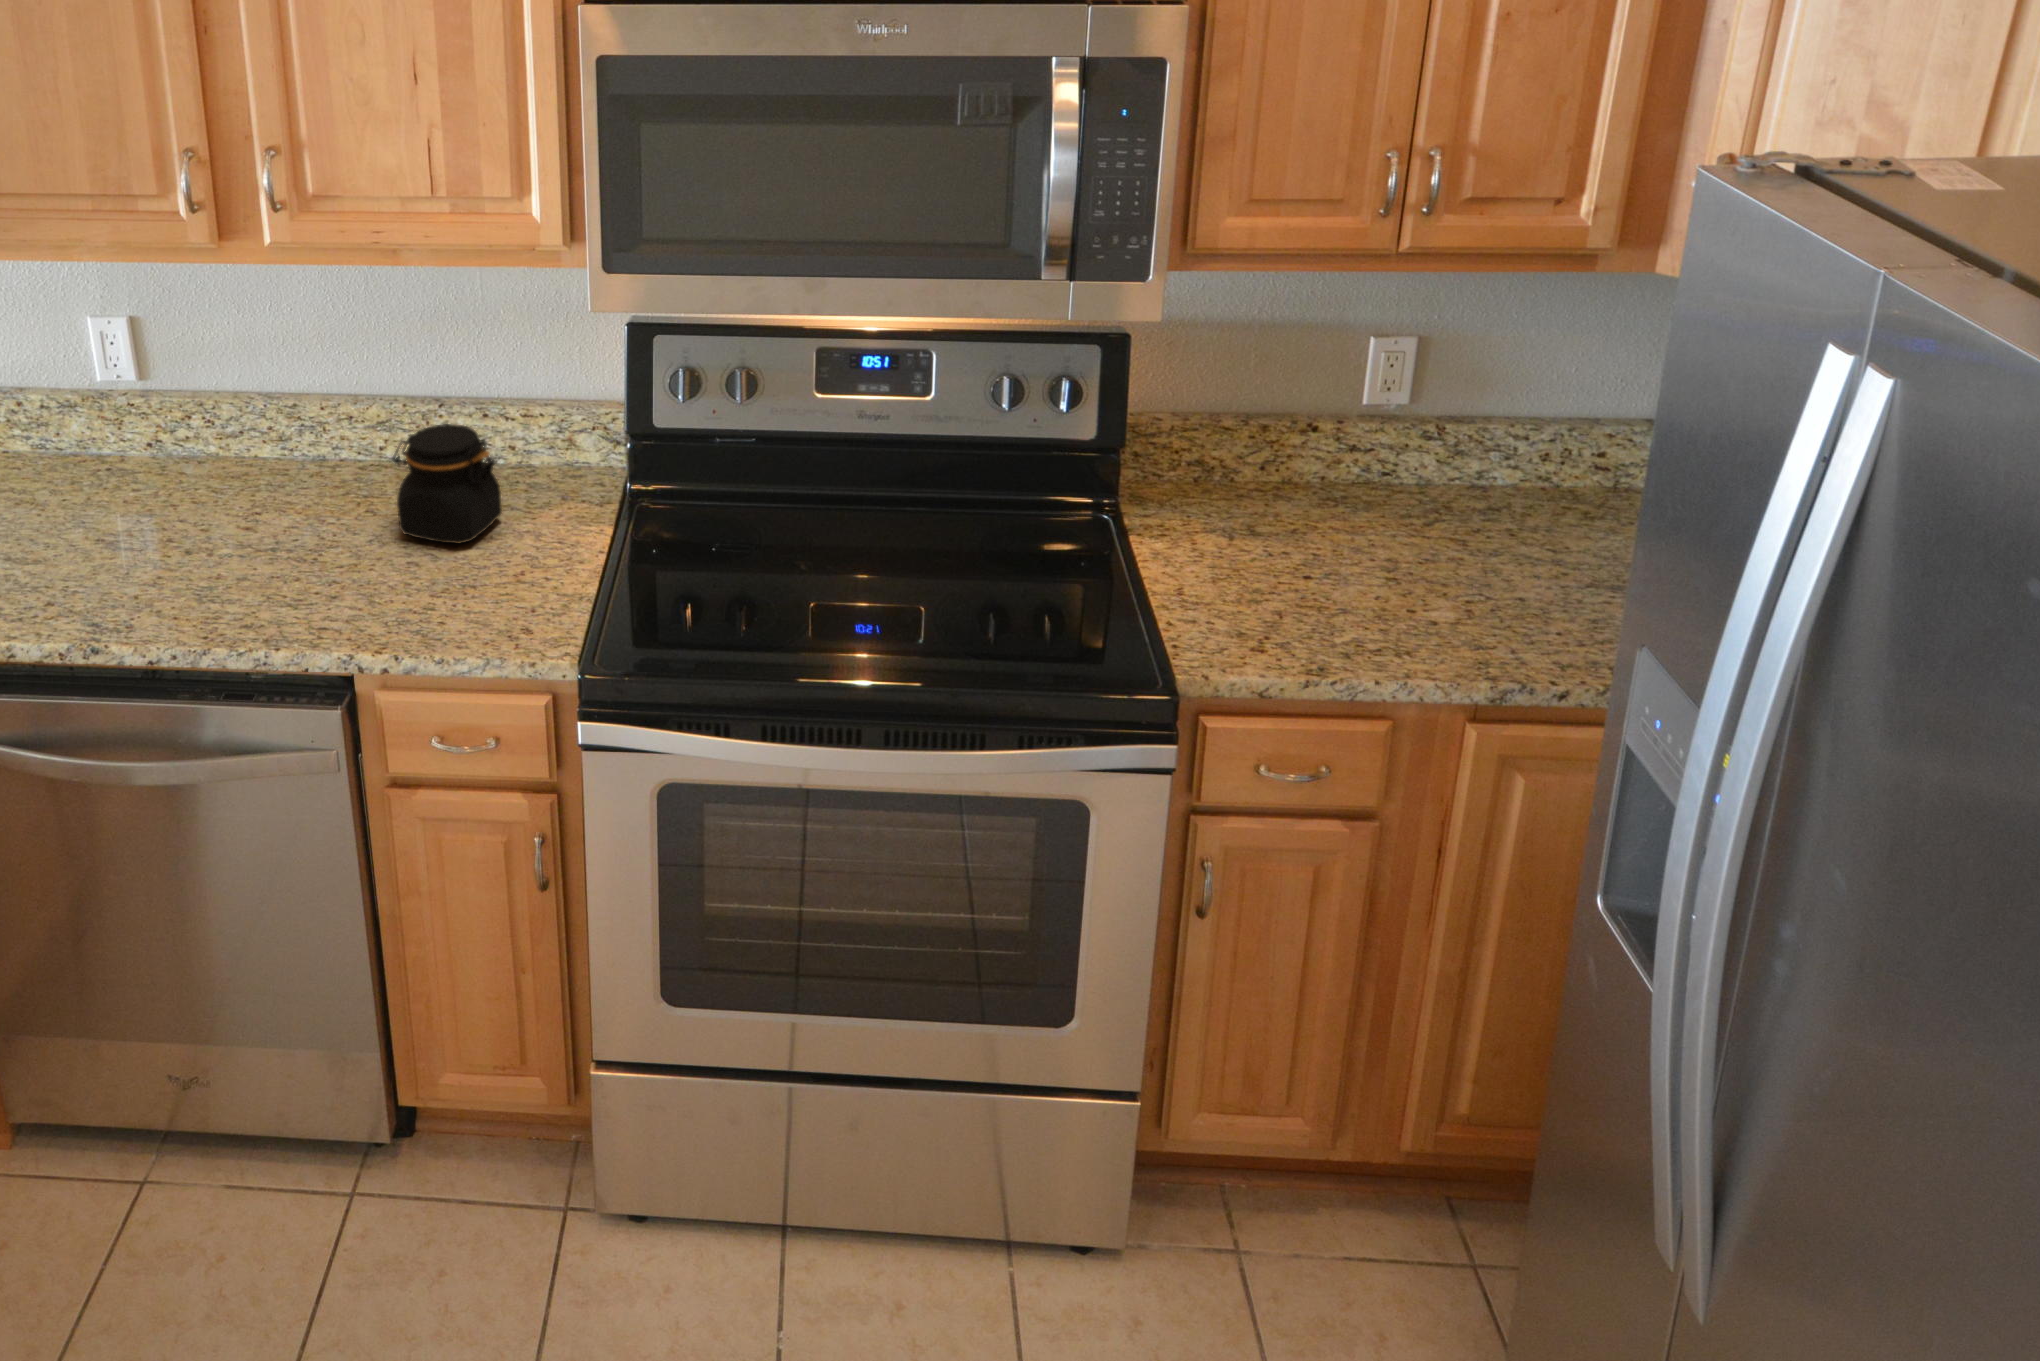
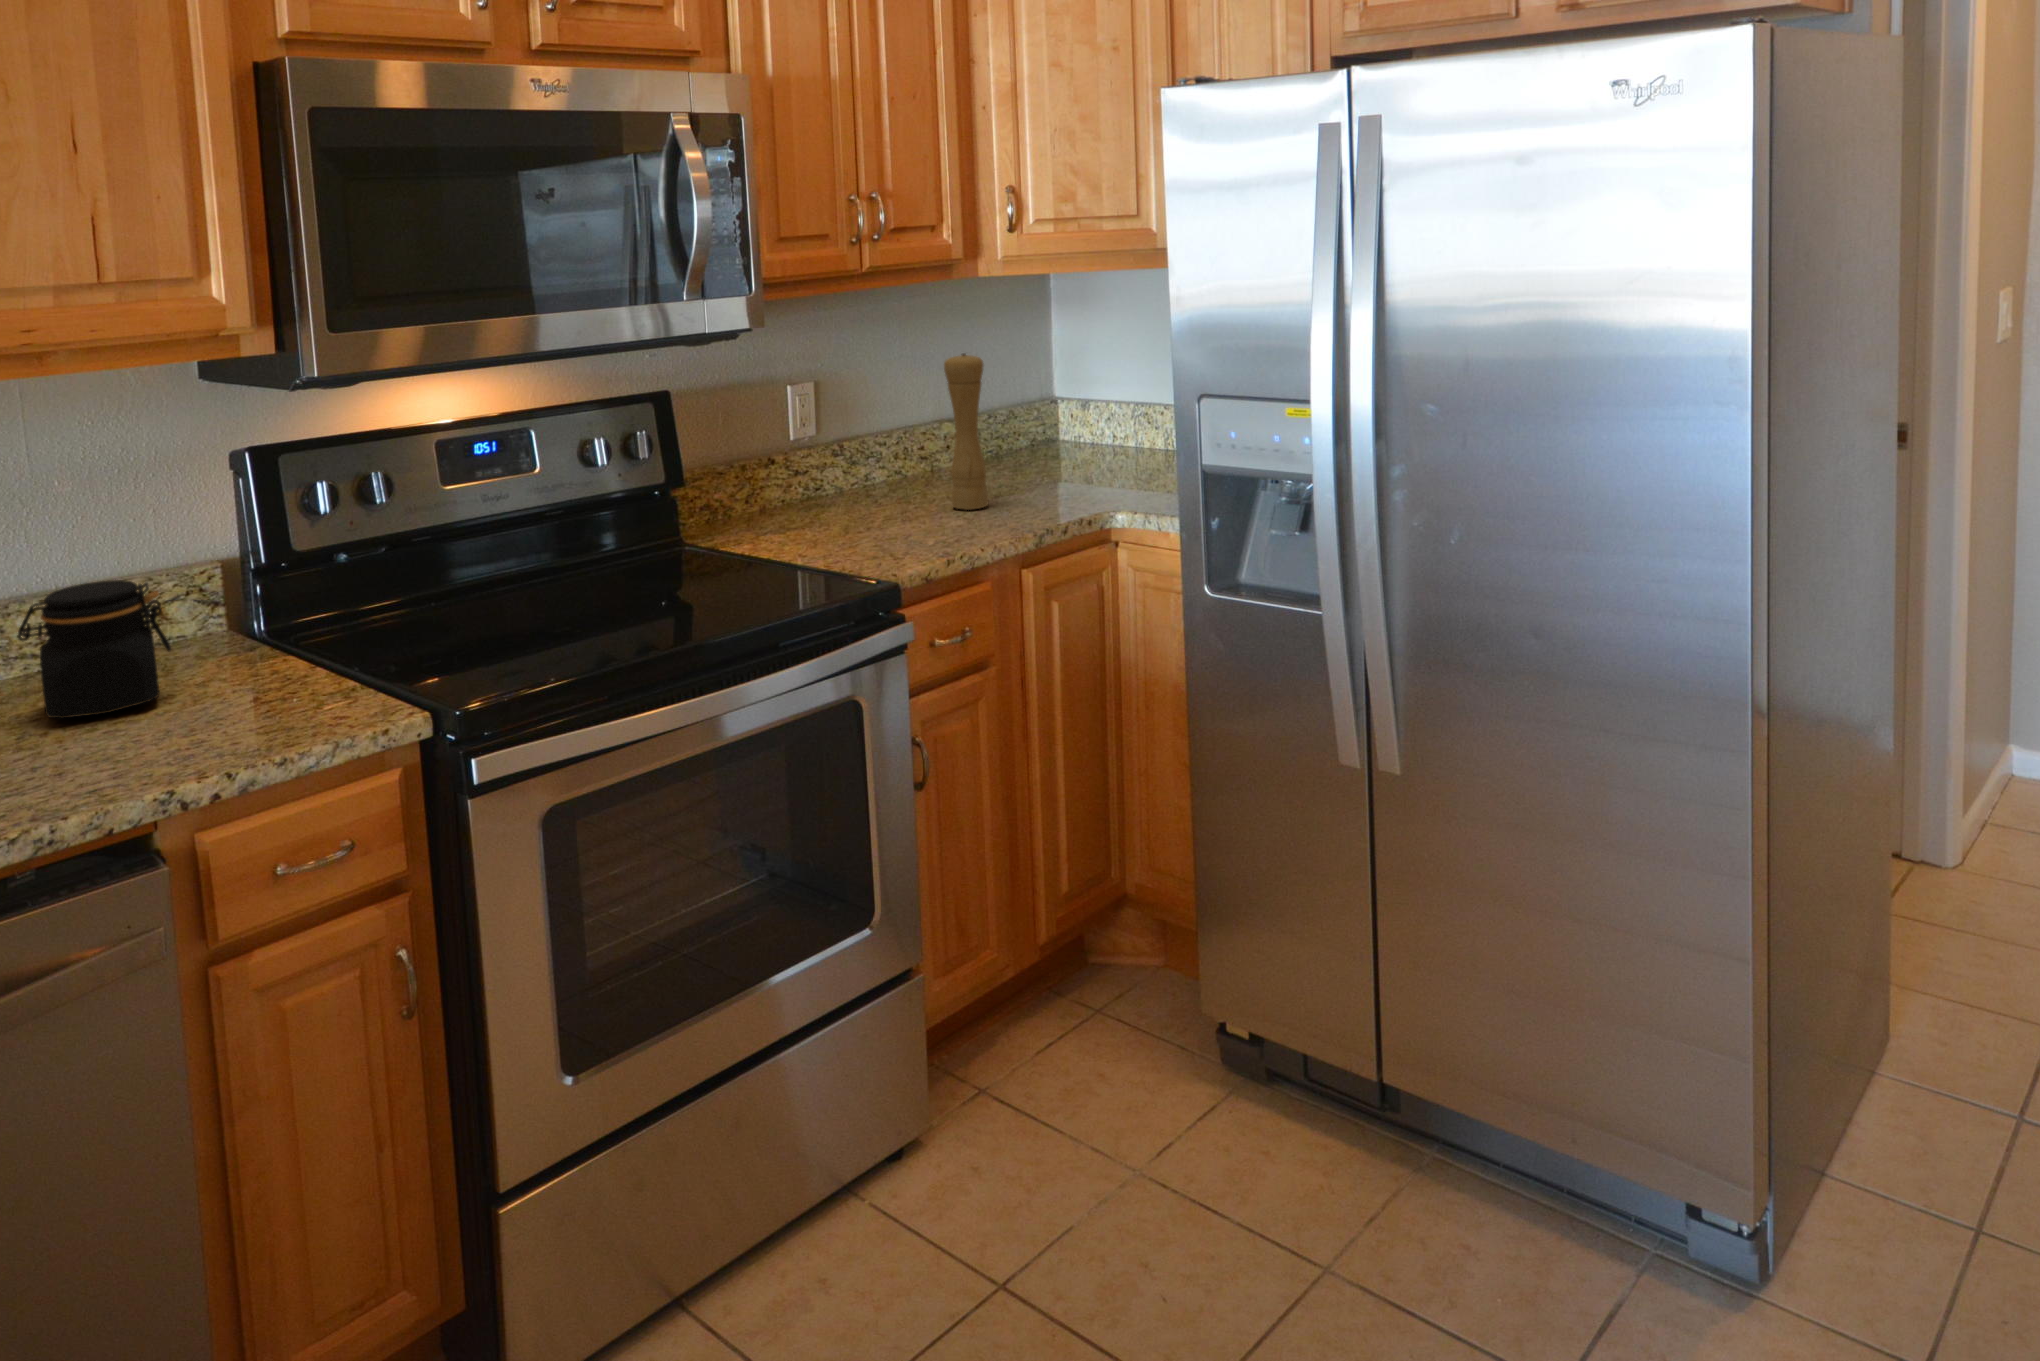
pepper mill: none [1494,384,1575,596] -> present [944,353,988,510]

